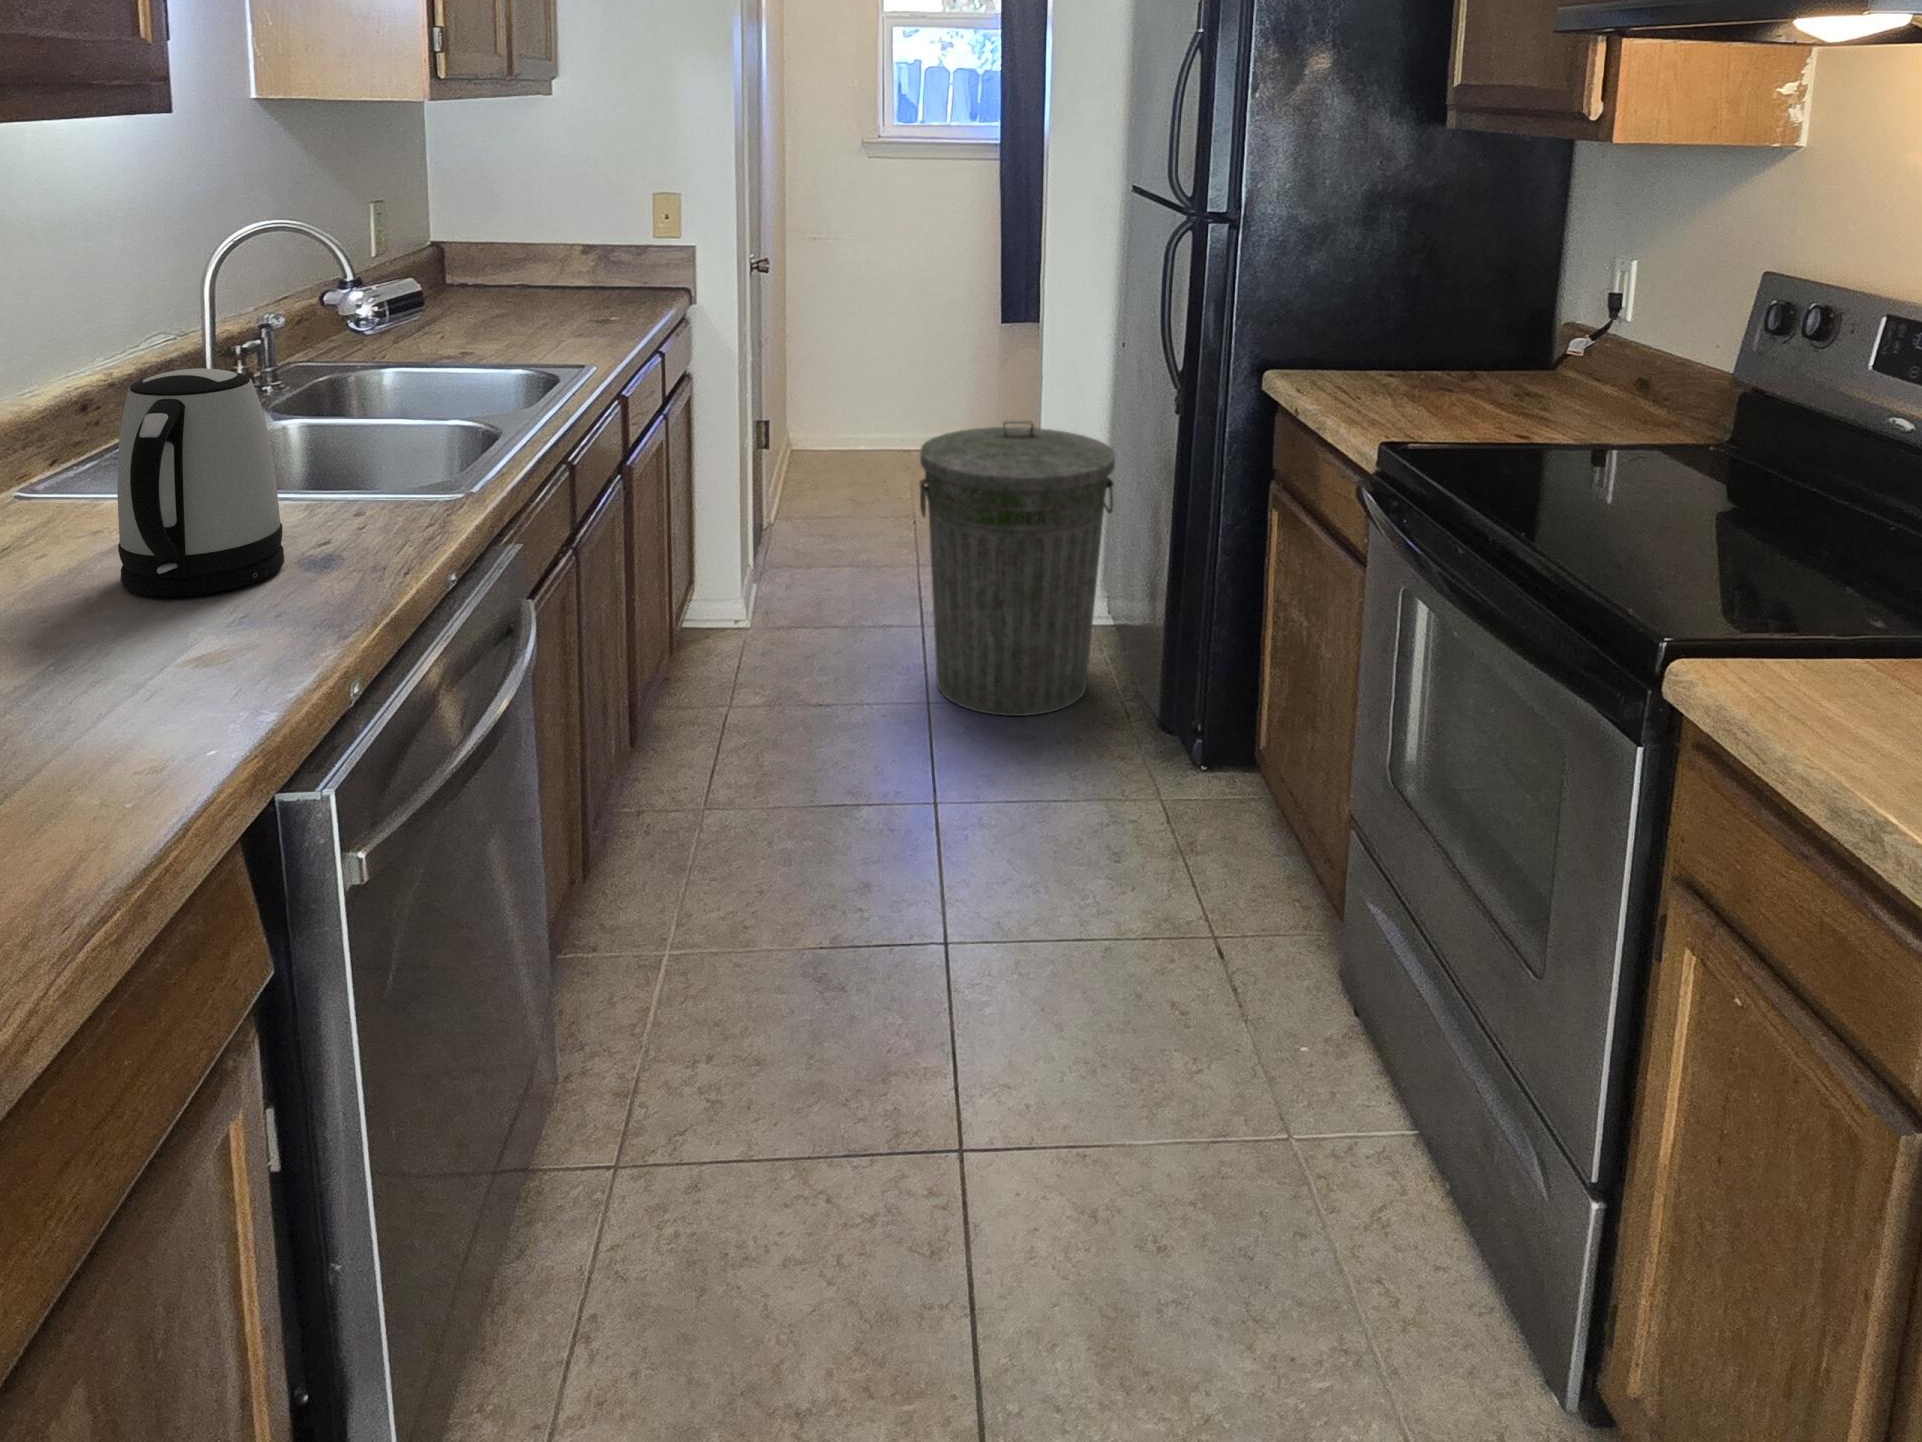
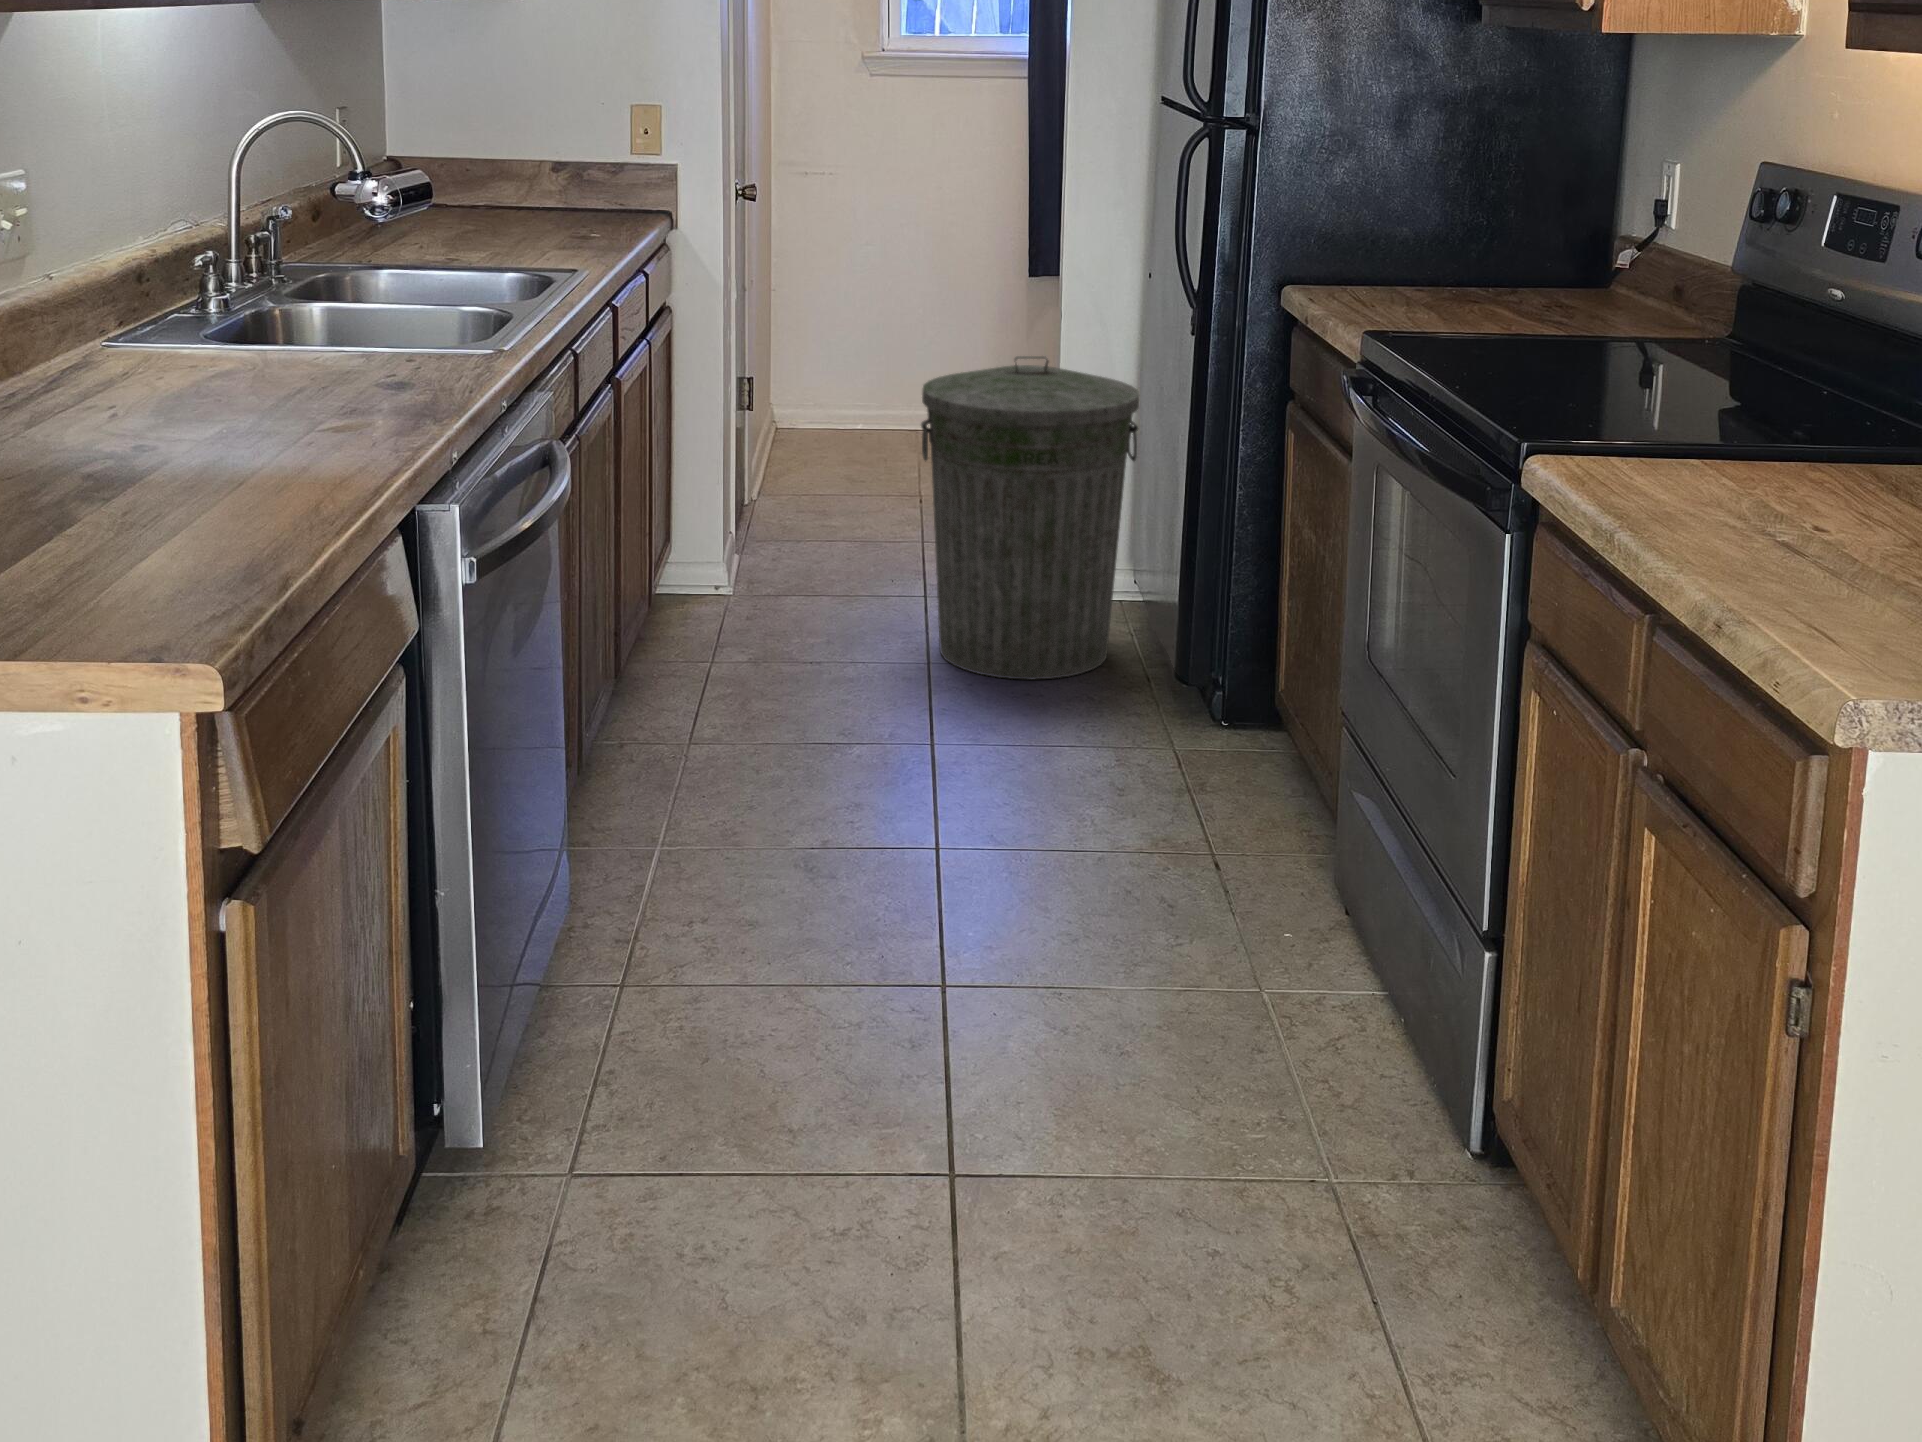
kettle: present [117,368,284,596] -> none [233,216,360,401]

